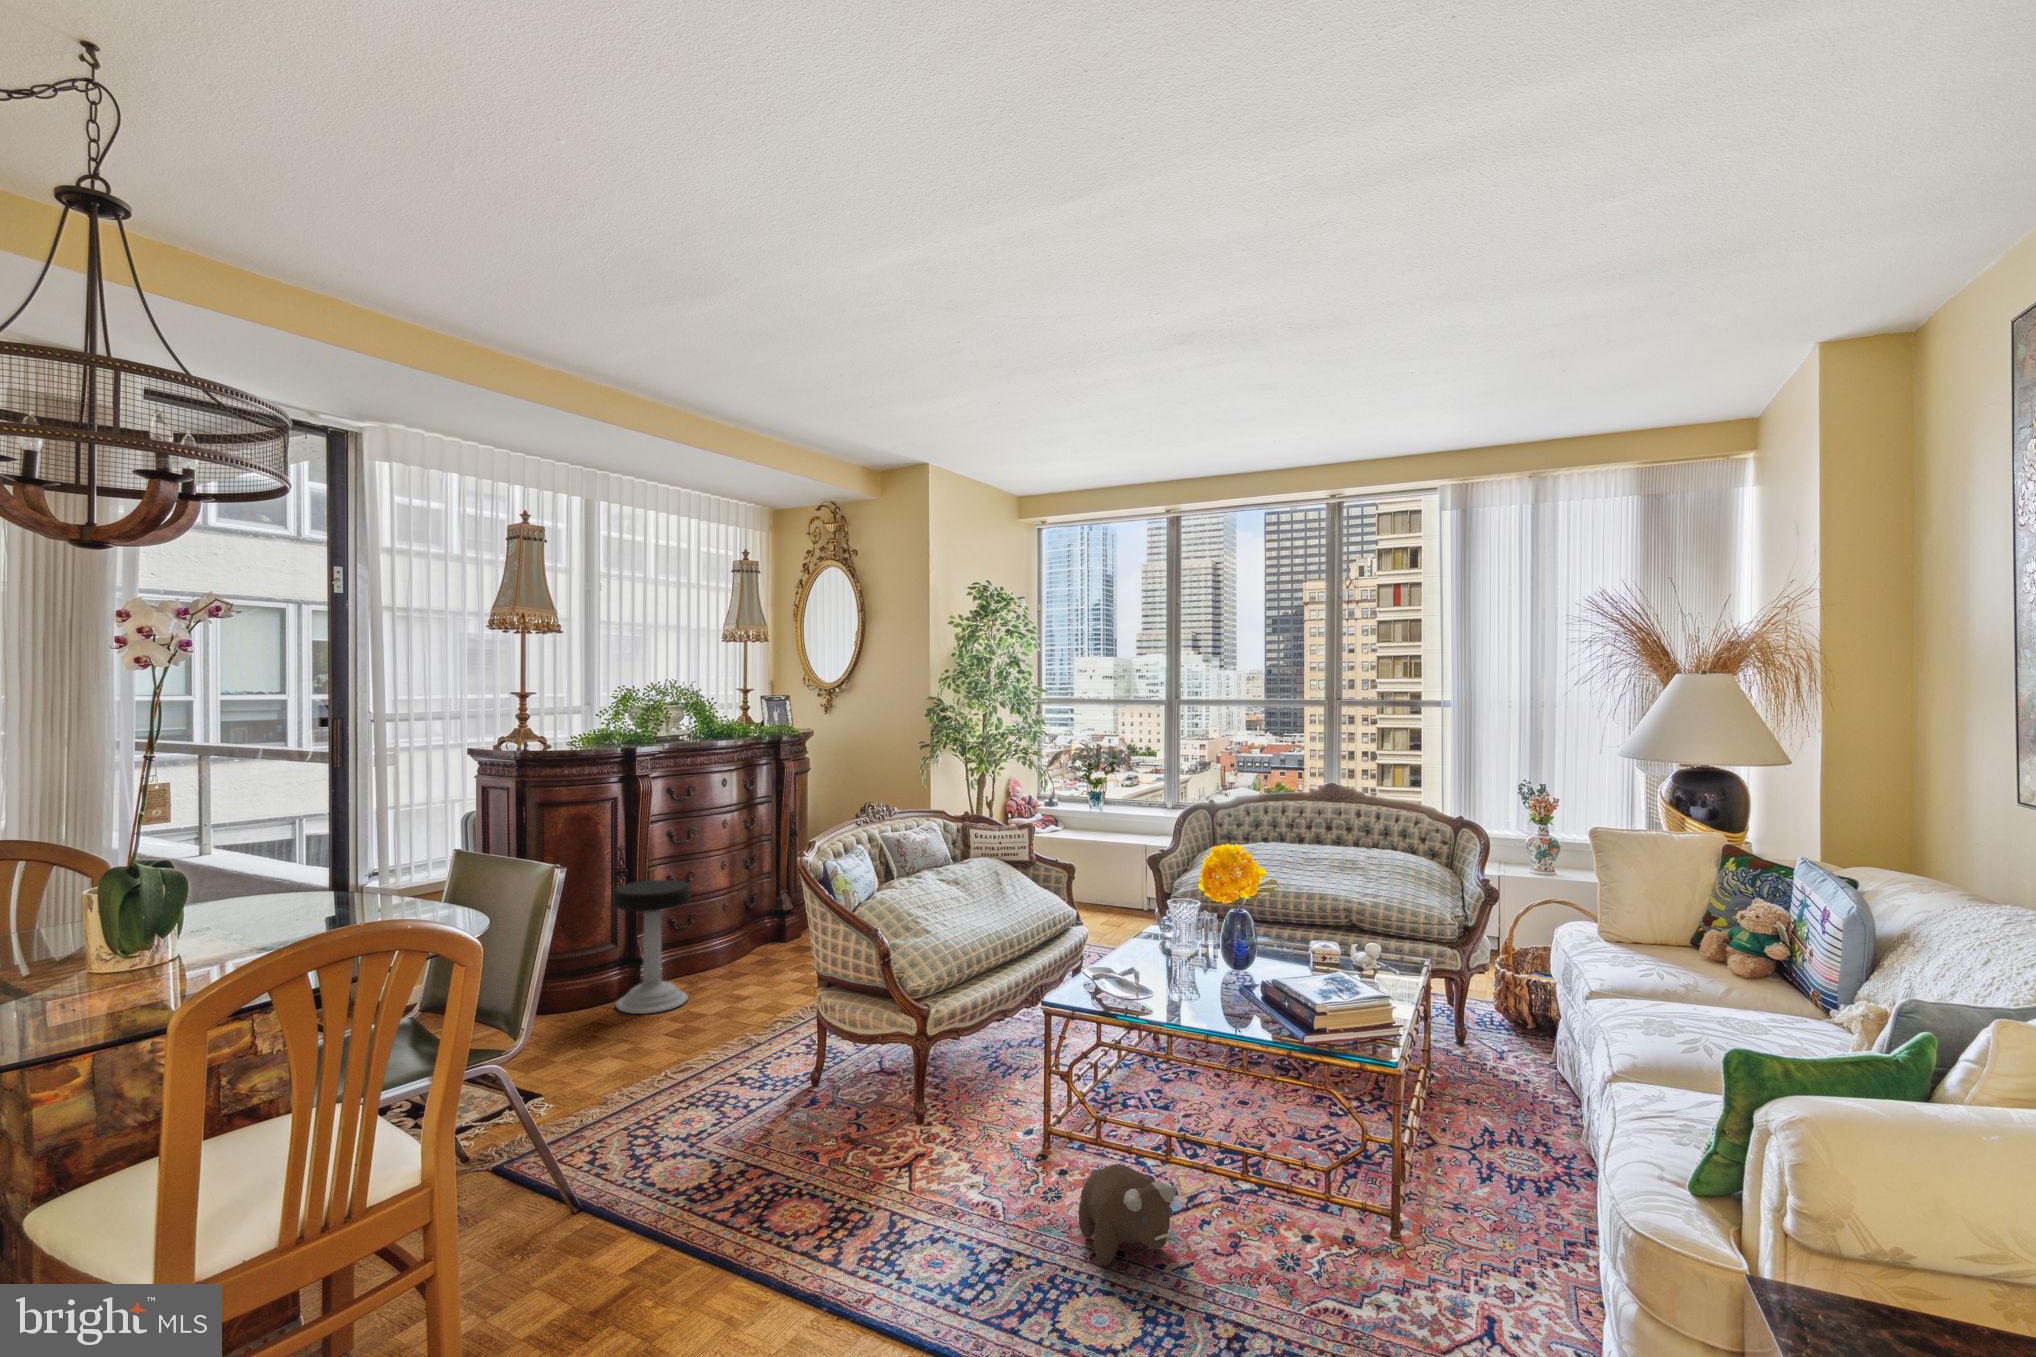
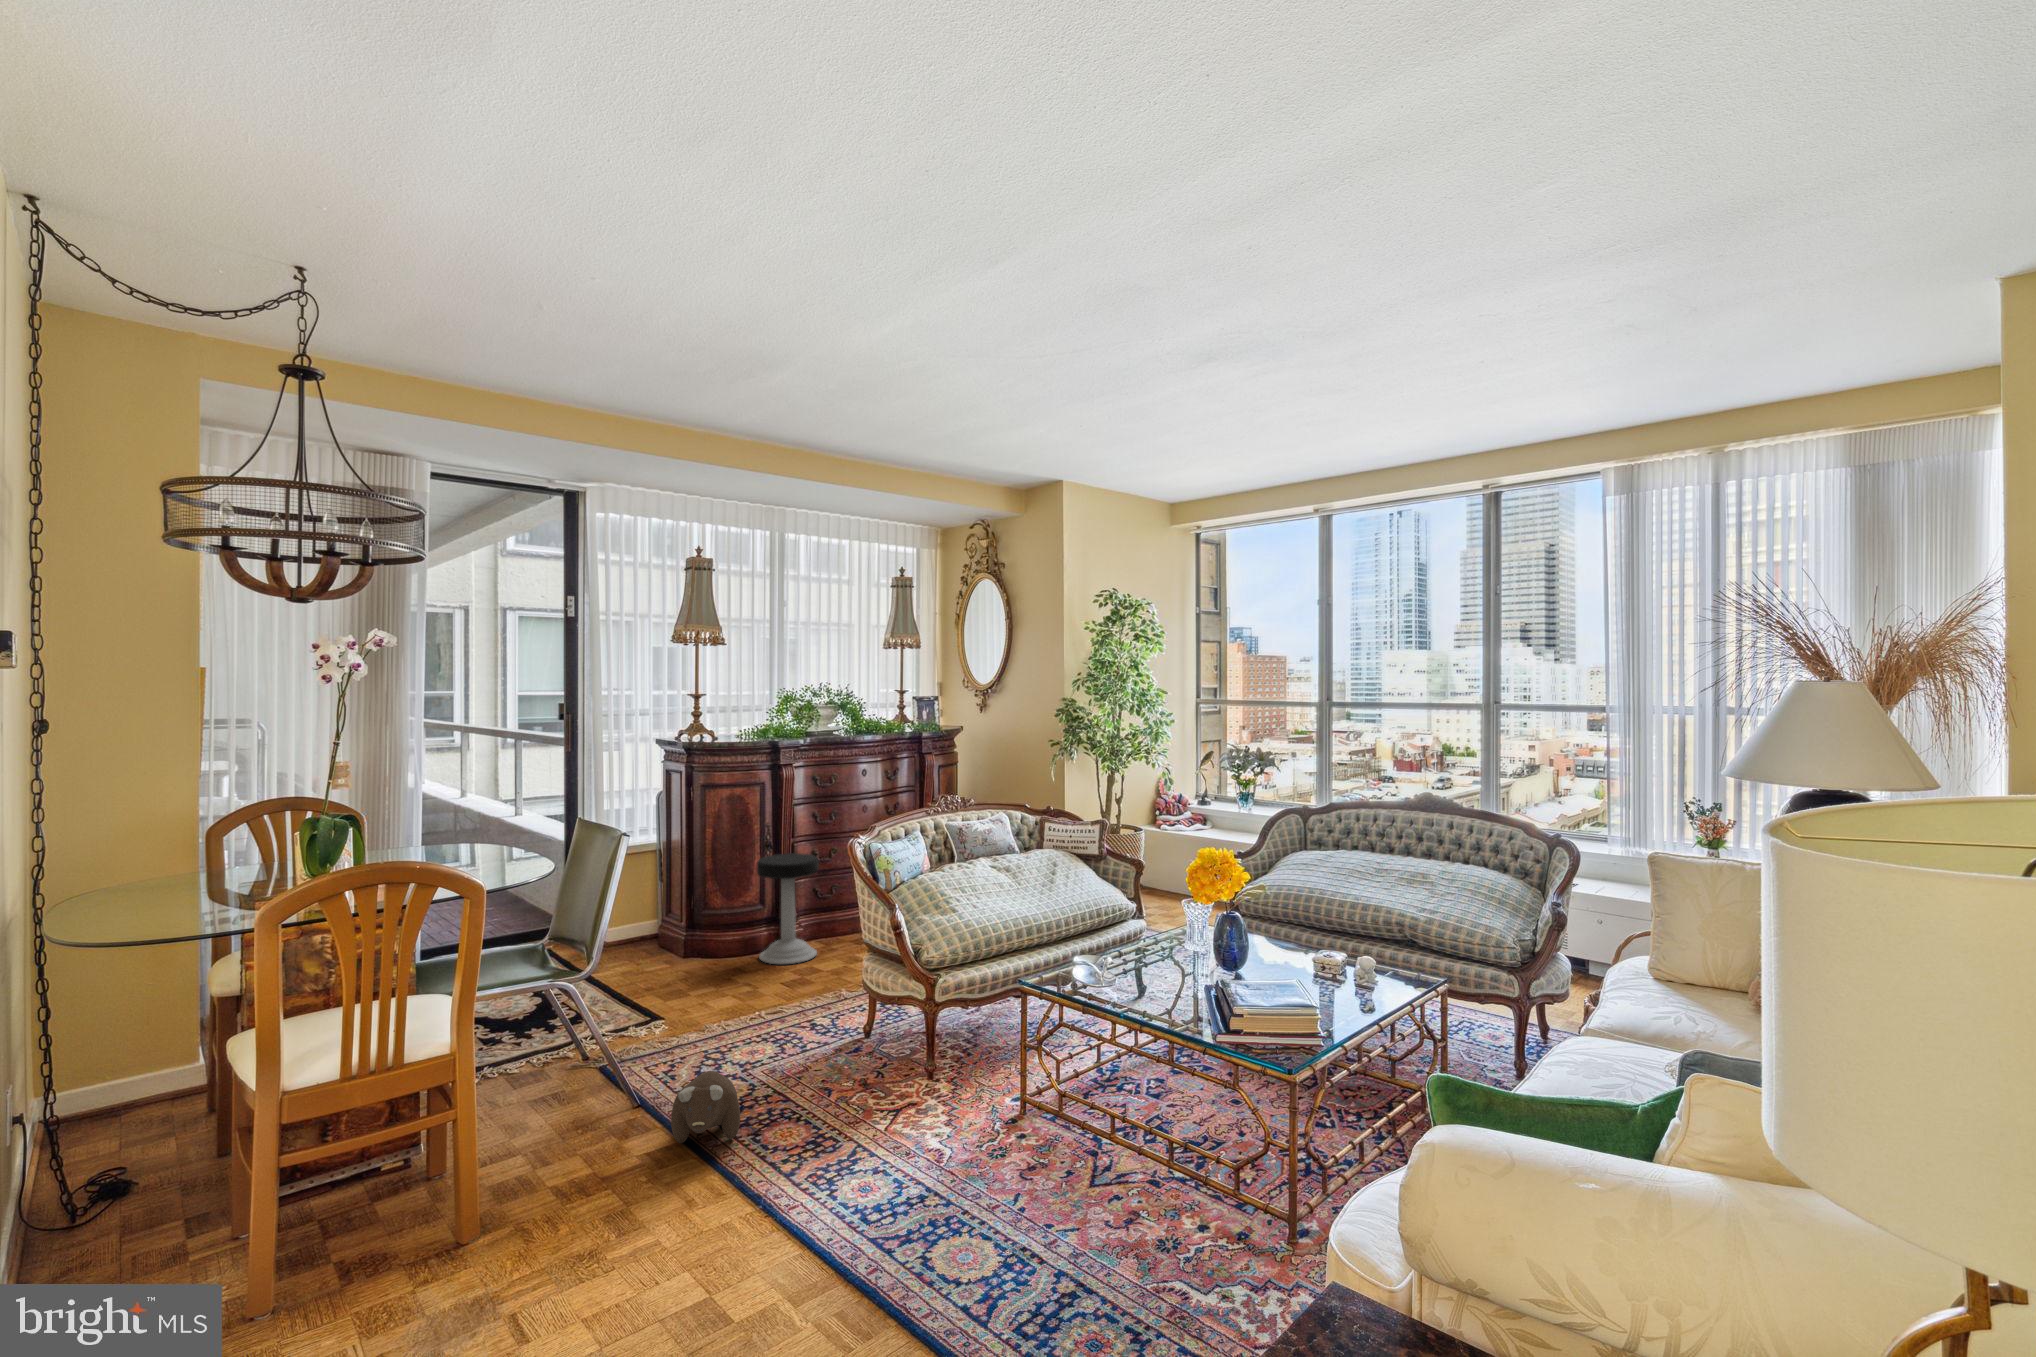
plush toy: present [1079,1164,1177,1265] -> present [671,1071,740,1143]

